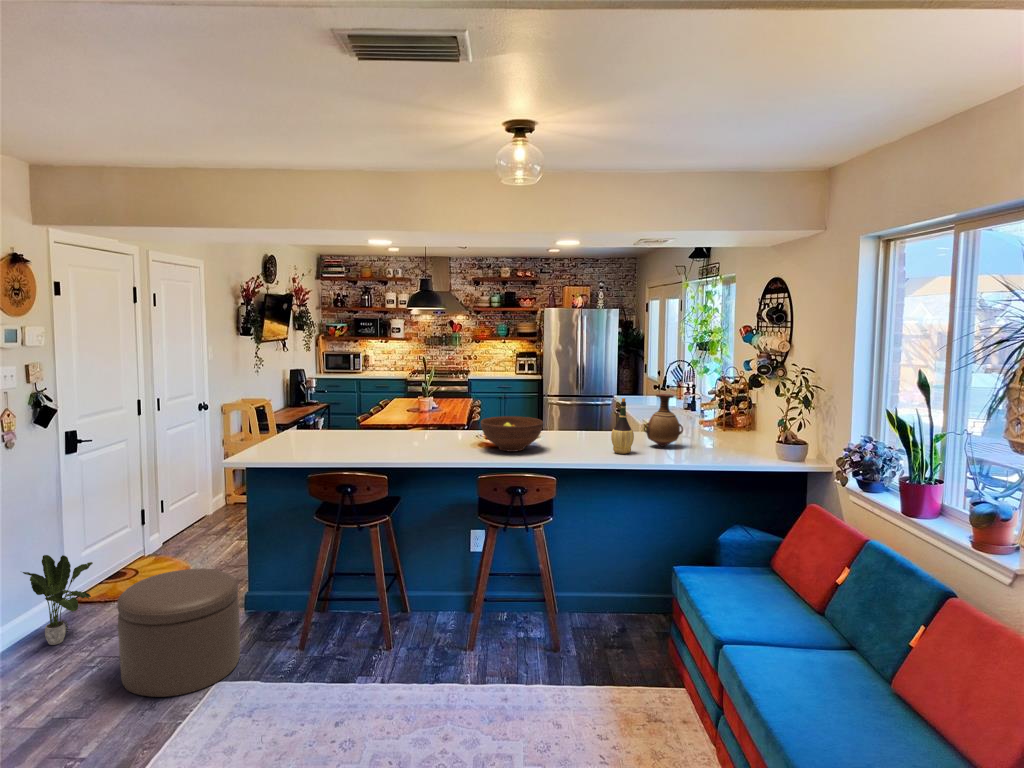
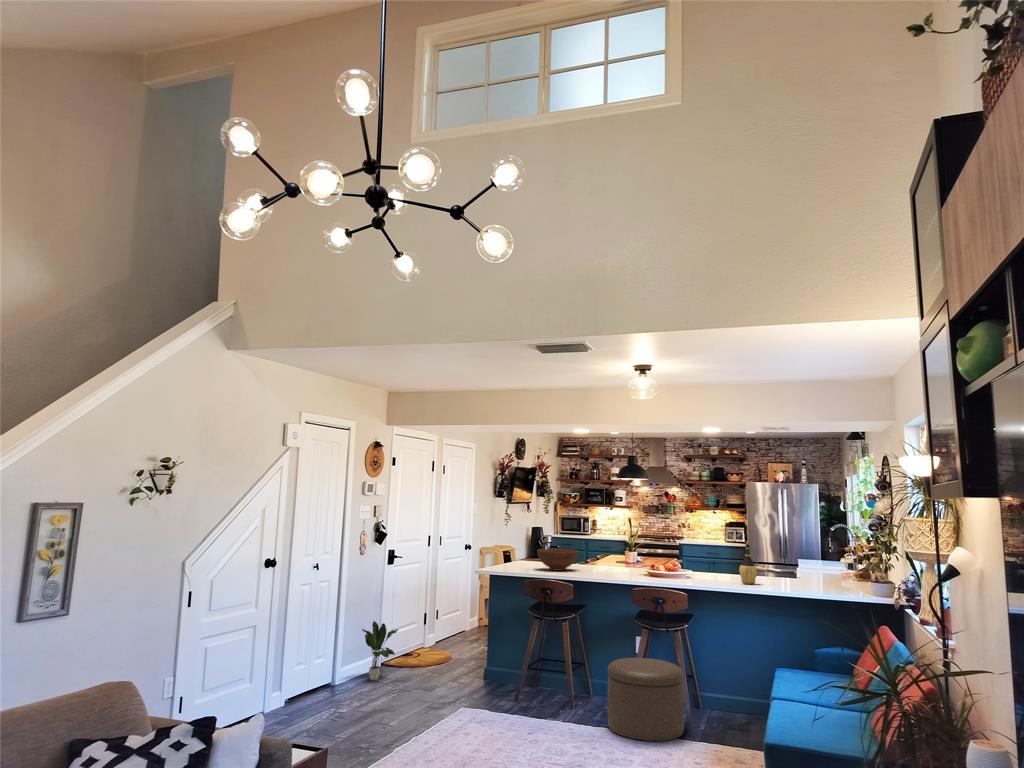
vase: present [644,394,683,447] -> none [771,542,803,584]
fruit bowl: present [481,416,543,452] -> present [537,549,578,571]
ottoman: present [117,568,240,697] -> present [608,658,684,741]

